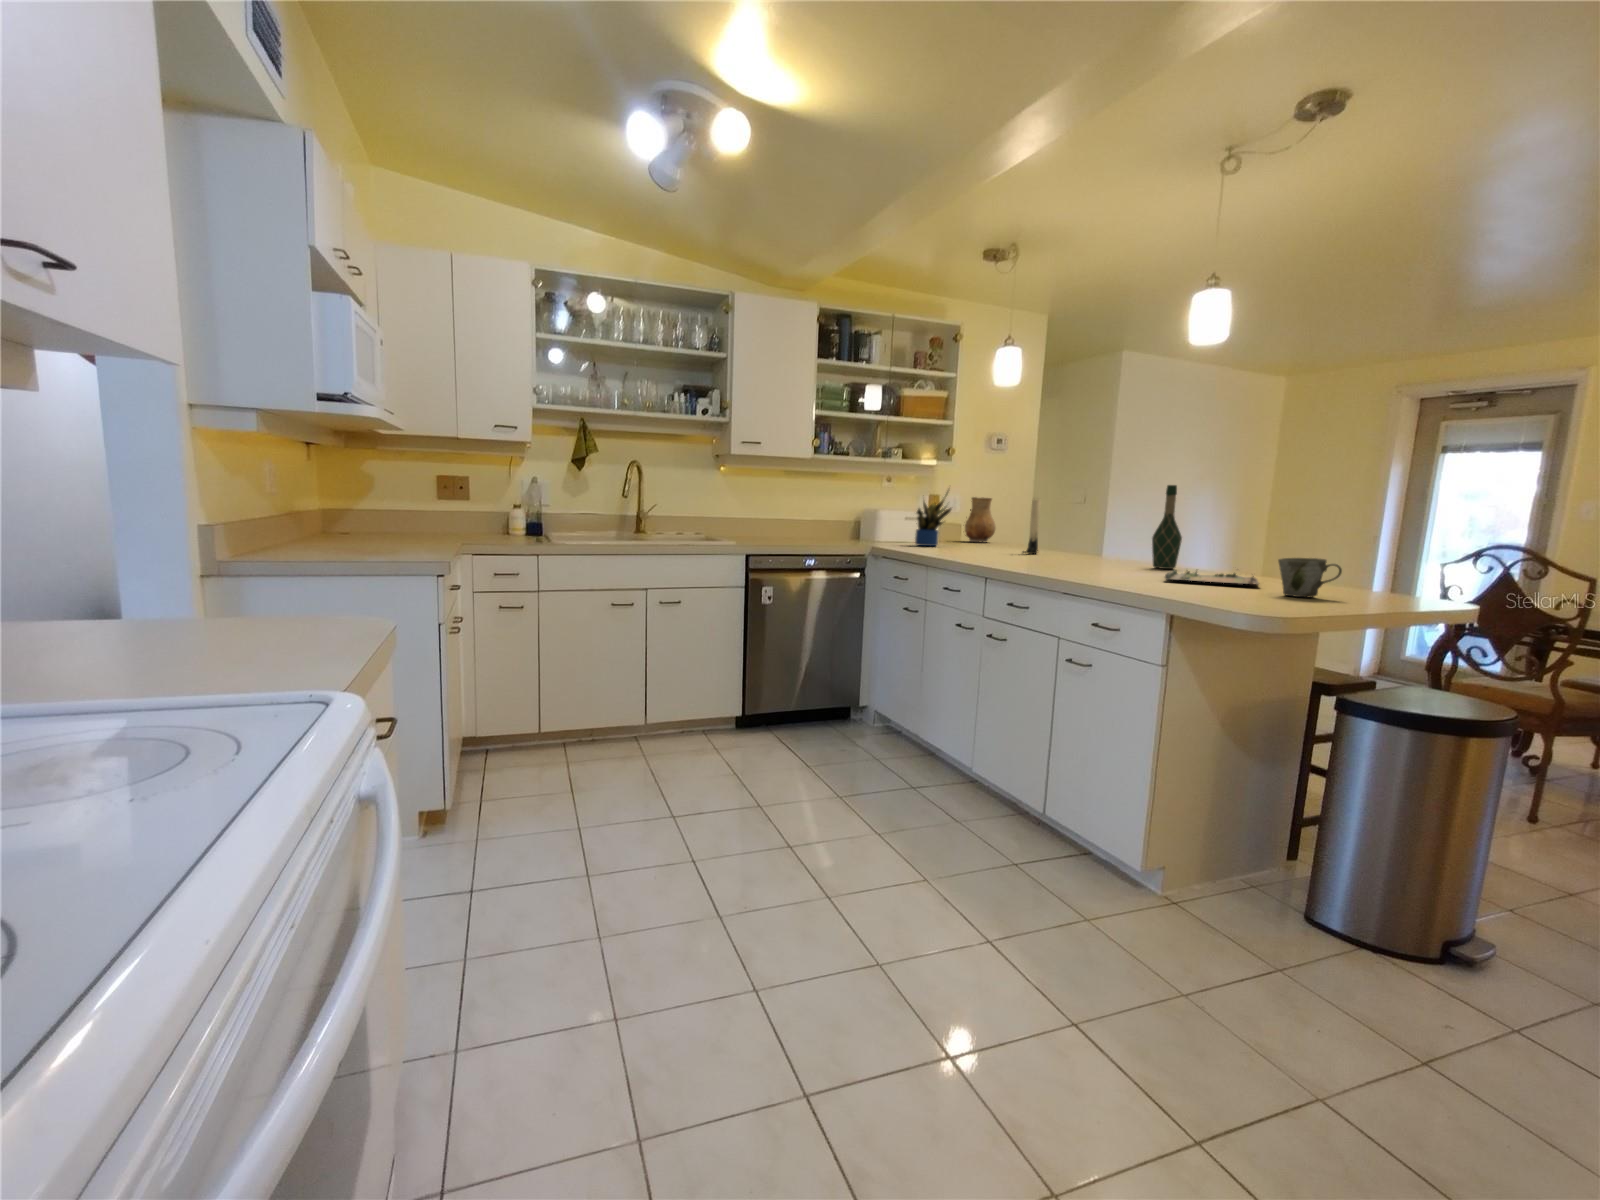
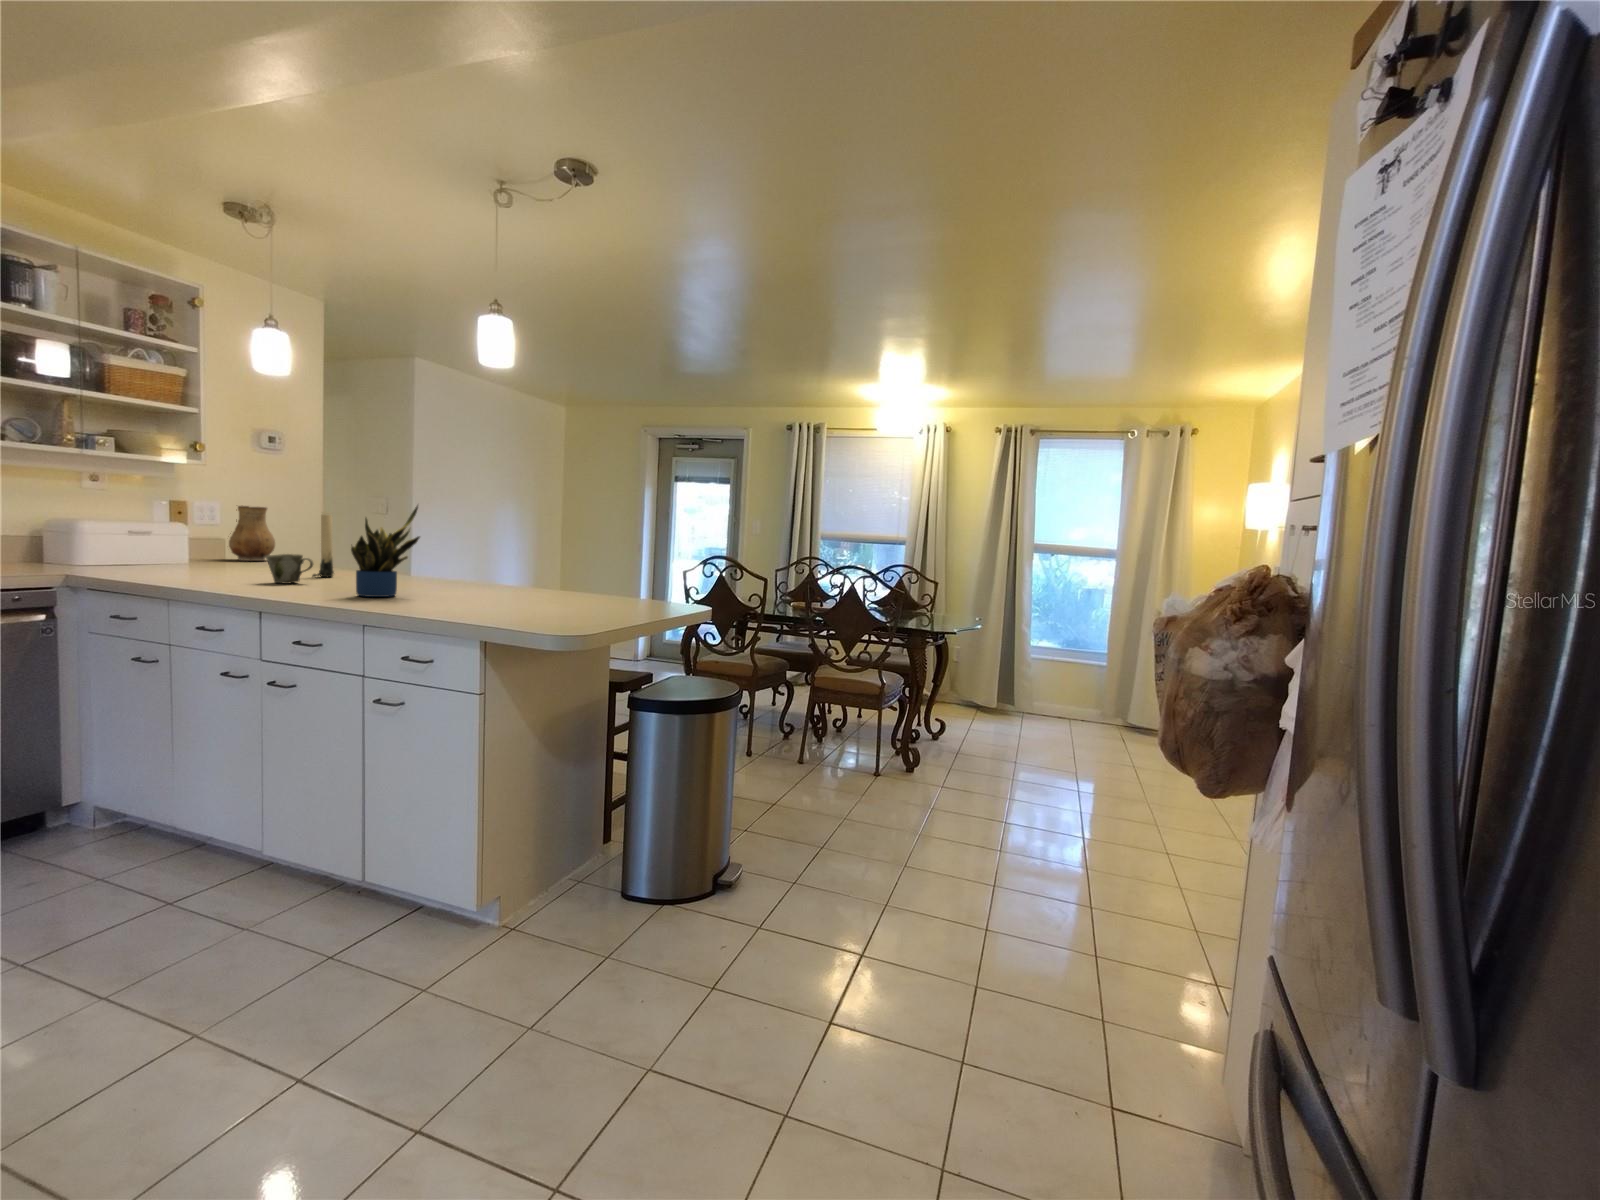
wine bottle: present [1152,485,1182,569] -> none [463,507,492,591]
potted plant: present [915,491,952,546] -> present [351,505,420,597]
mug: present [1278,558,1342,598] -> present [266,554,313,584]
tray: present [1165,570,1258,585] -> none [479,588,566,608]

